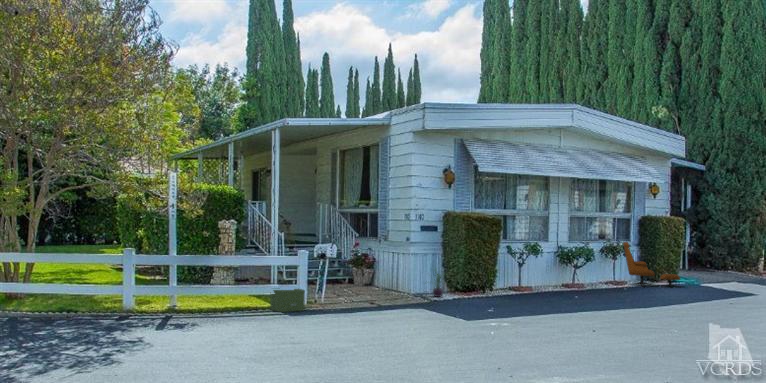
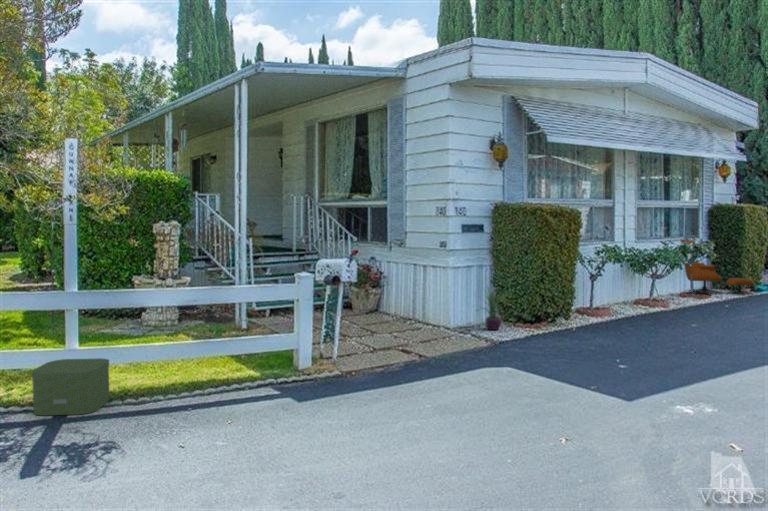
storage box: present [270,289,305,312] -> present [31,358,110,416]

